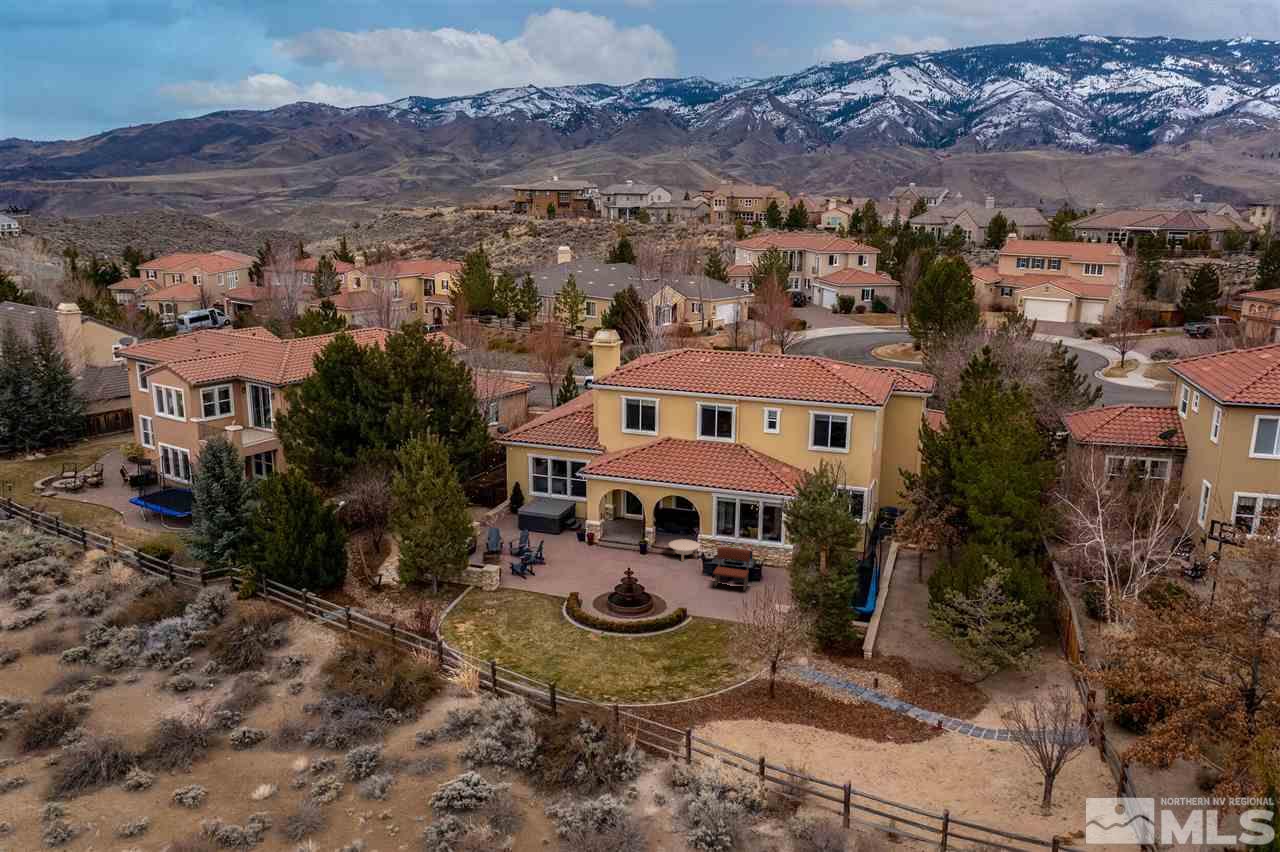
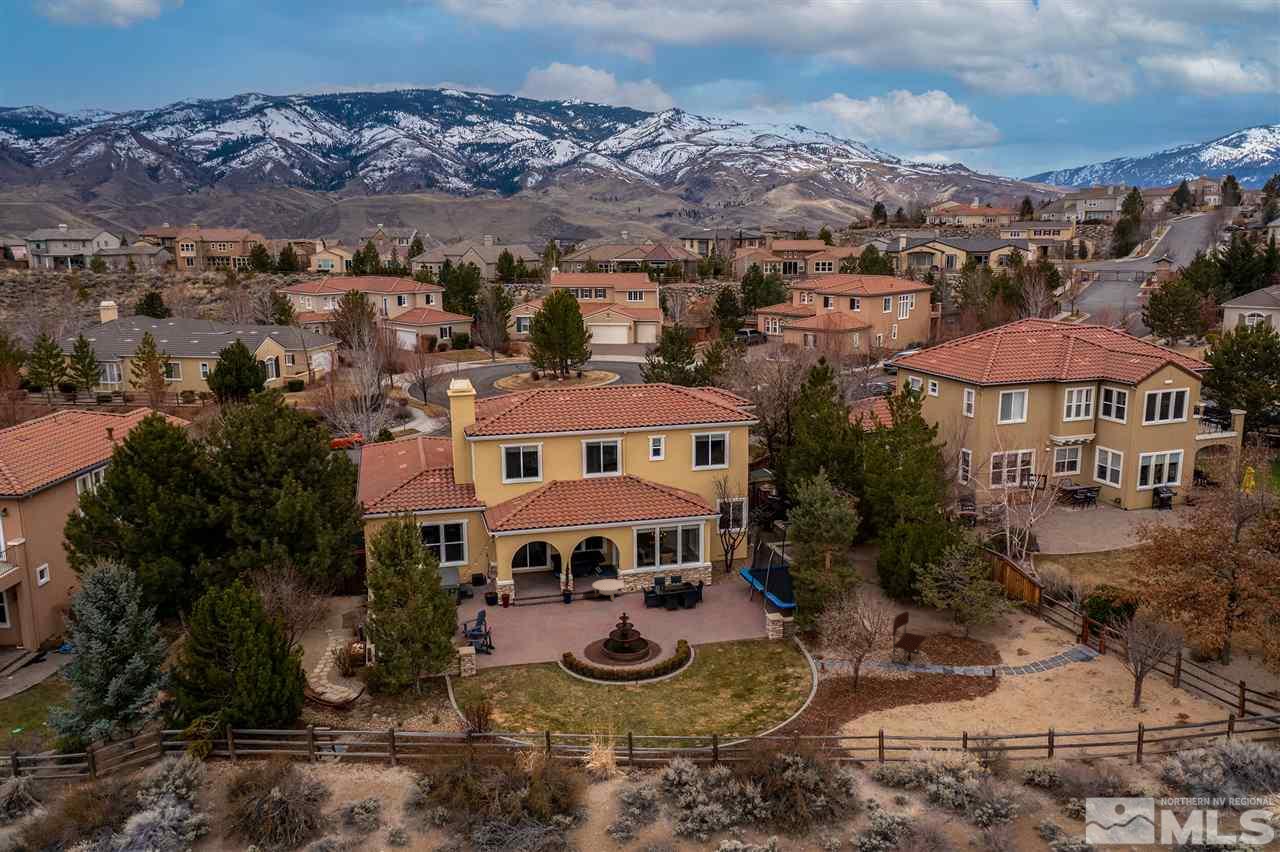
bench: present [713,547,750,590] -> present [892,612,926,665]

